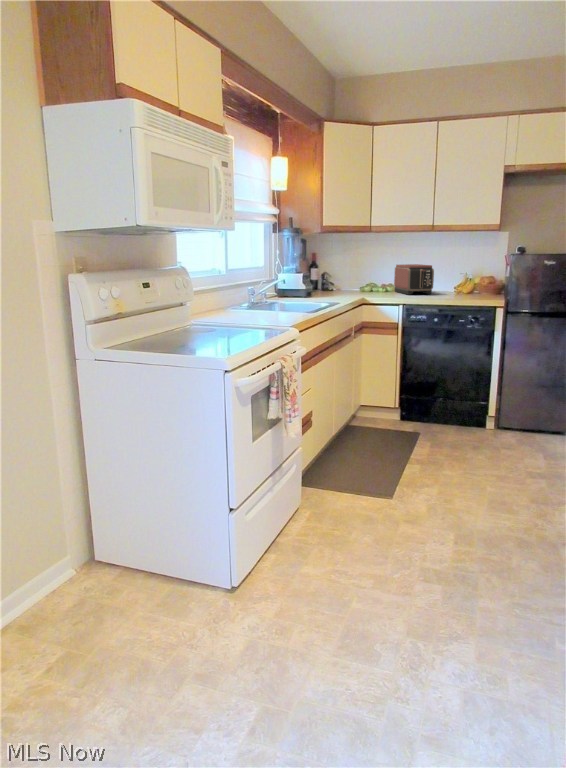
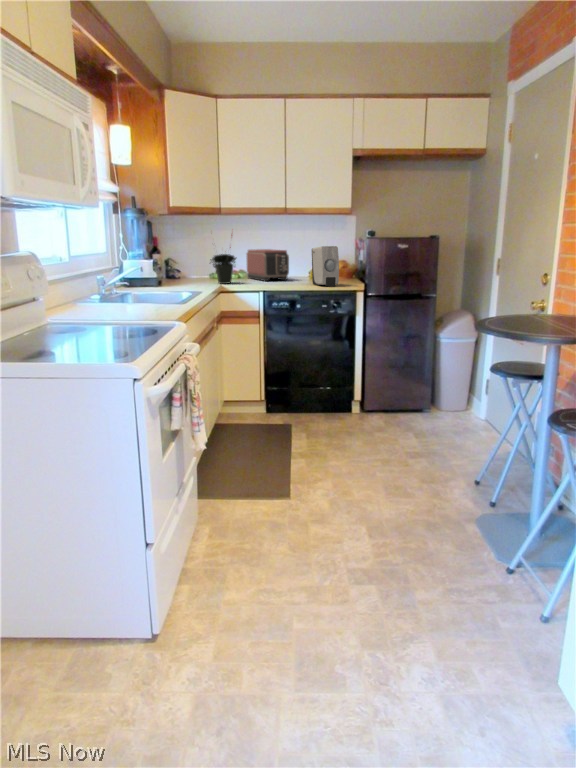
potted plant: none [355,245,381,296] -> present [210,235,236,284]
soap dispenser: none [453,261,479,301] -> present [312,246,339,286]

